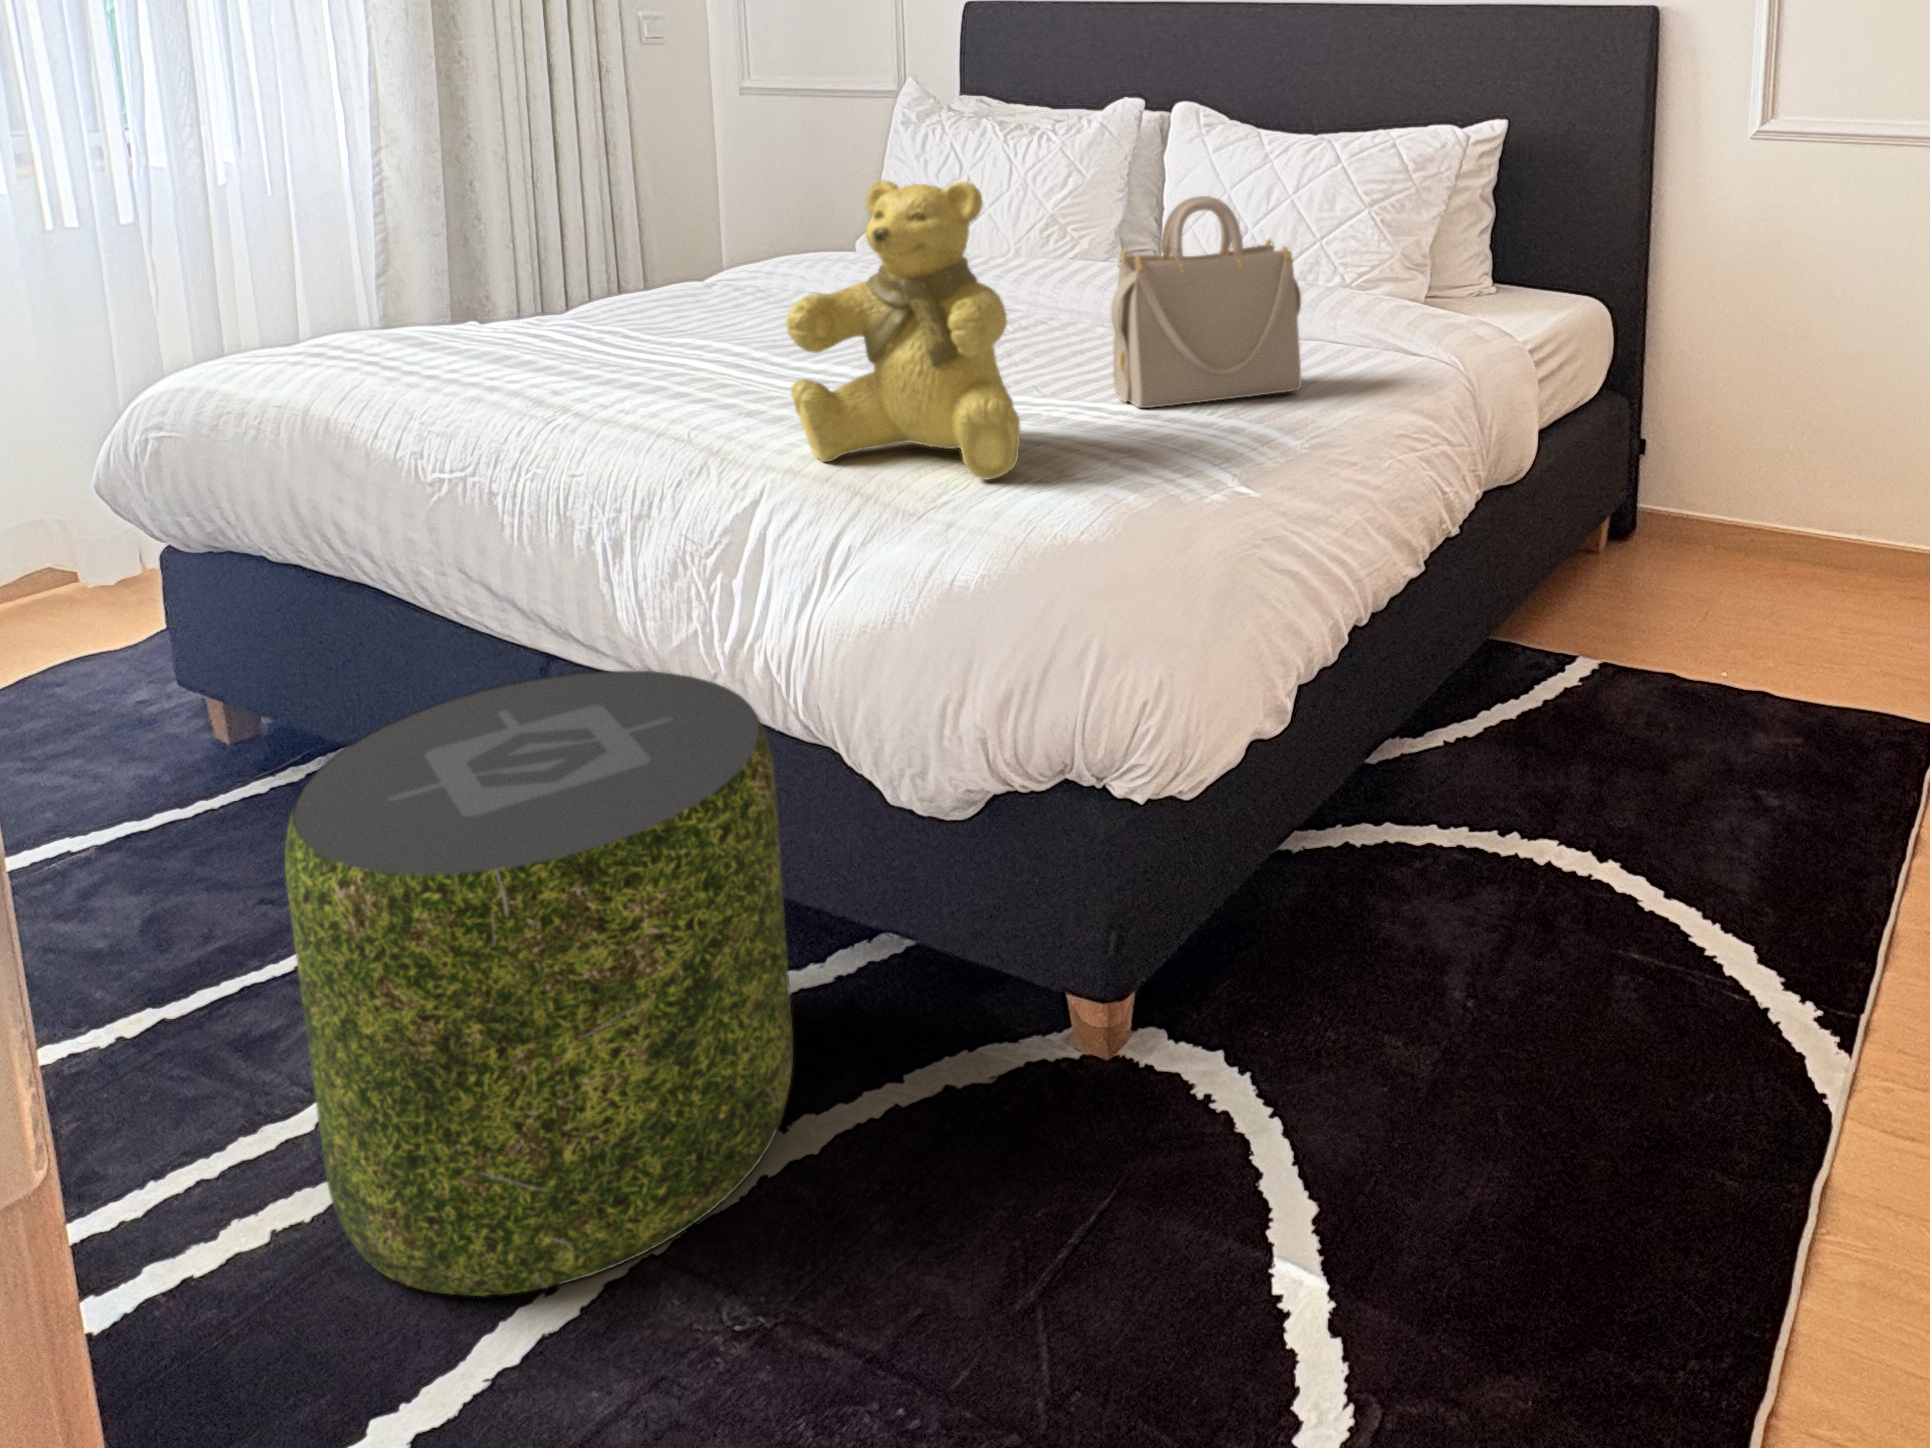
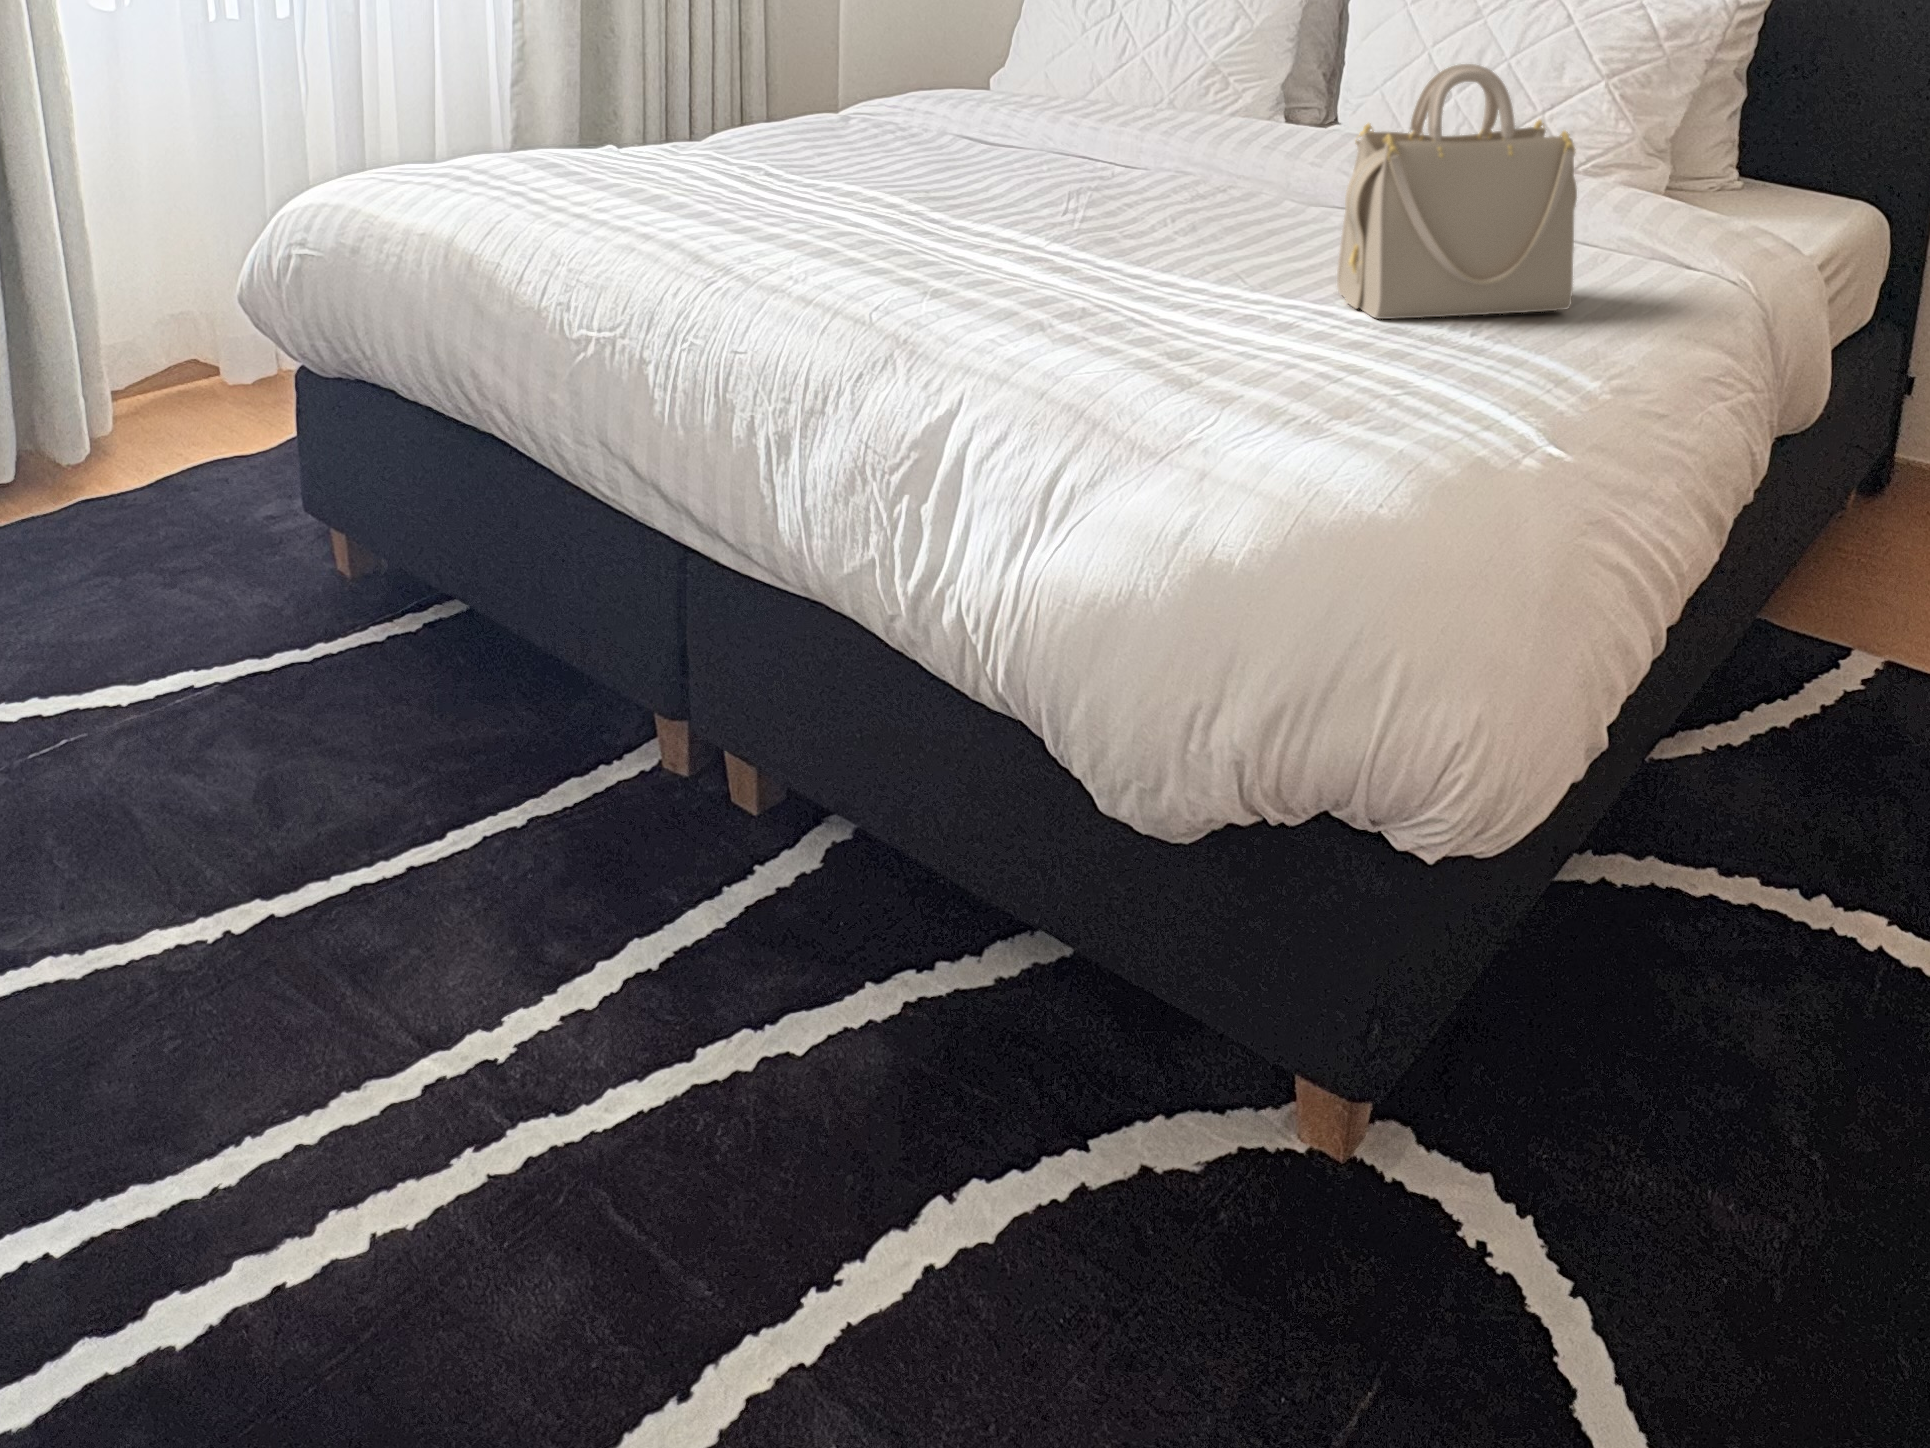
teddy bear: present [786,180,1020,479] -> none [987,27,1271,409]
pouf: present [285,671,793,1296] -> none [418,595,967,1382]

